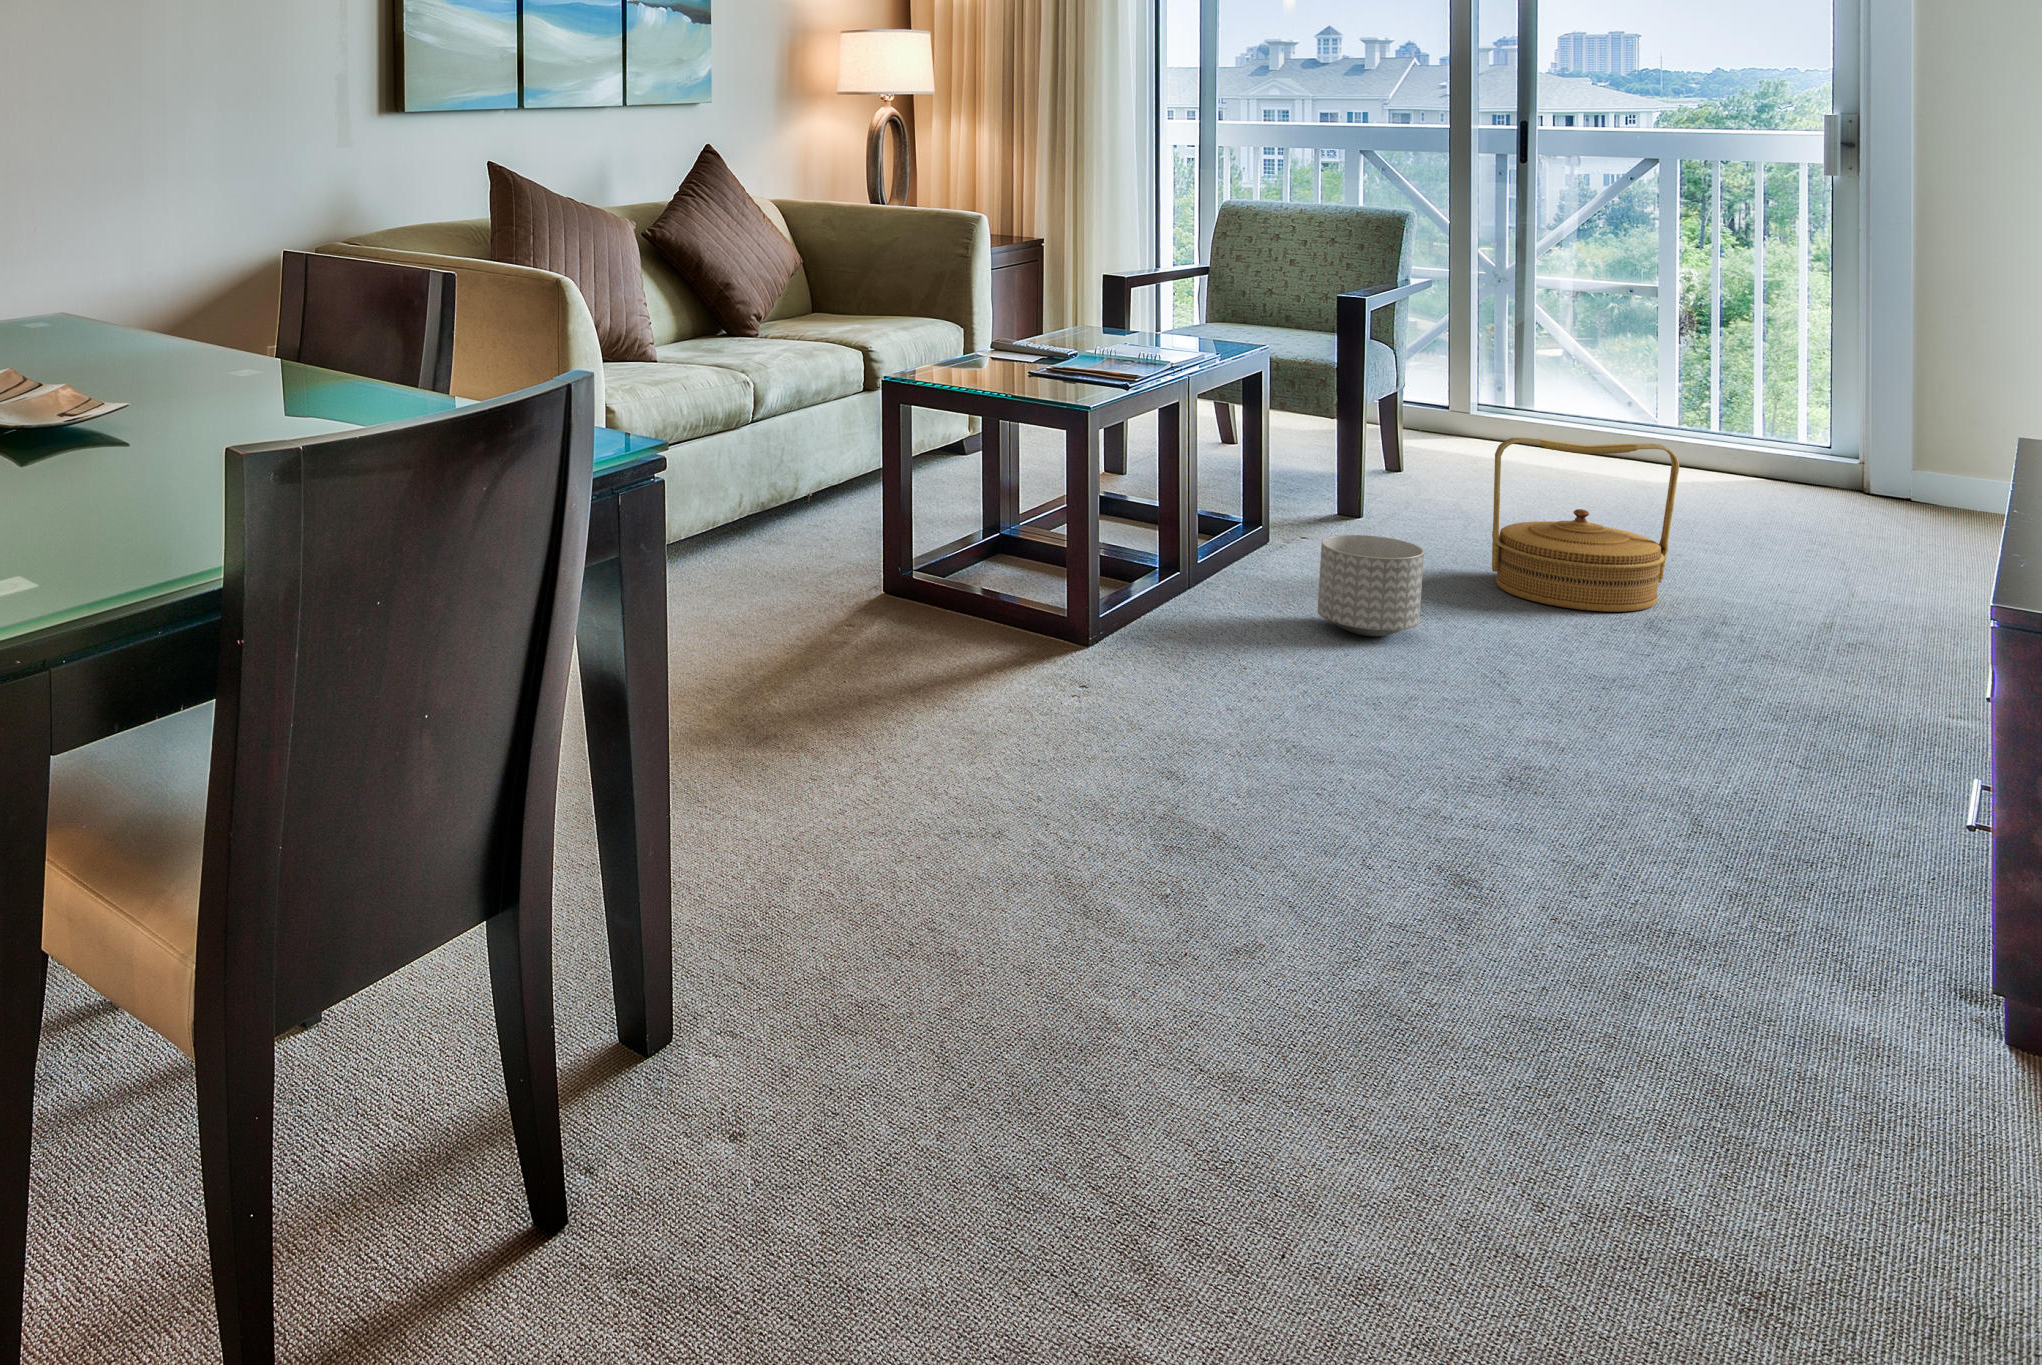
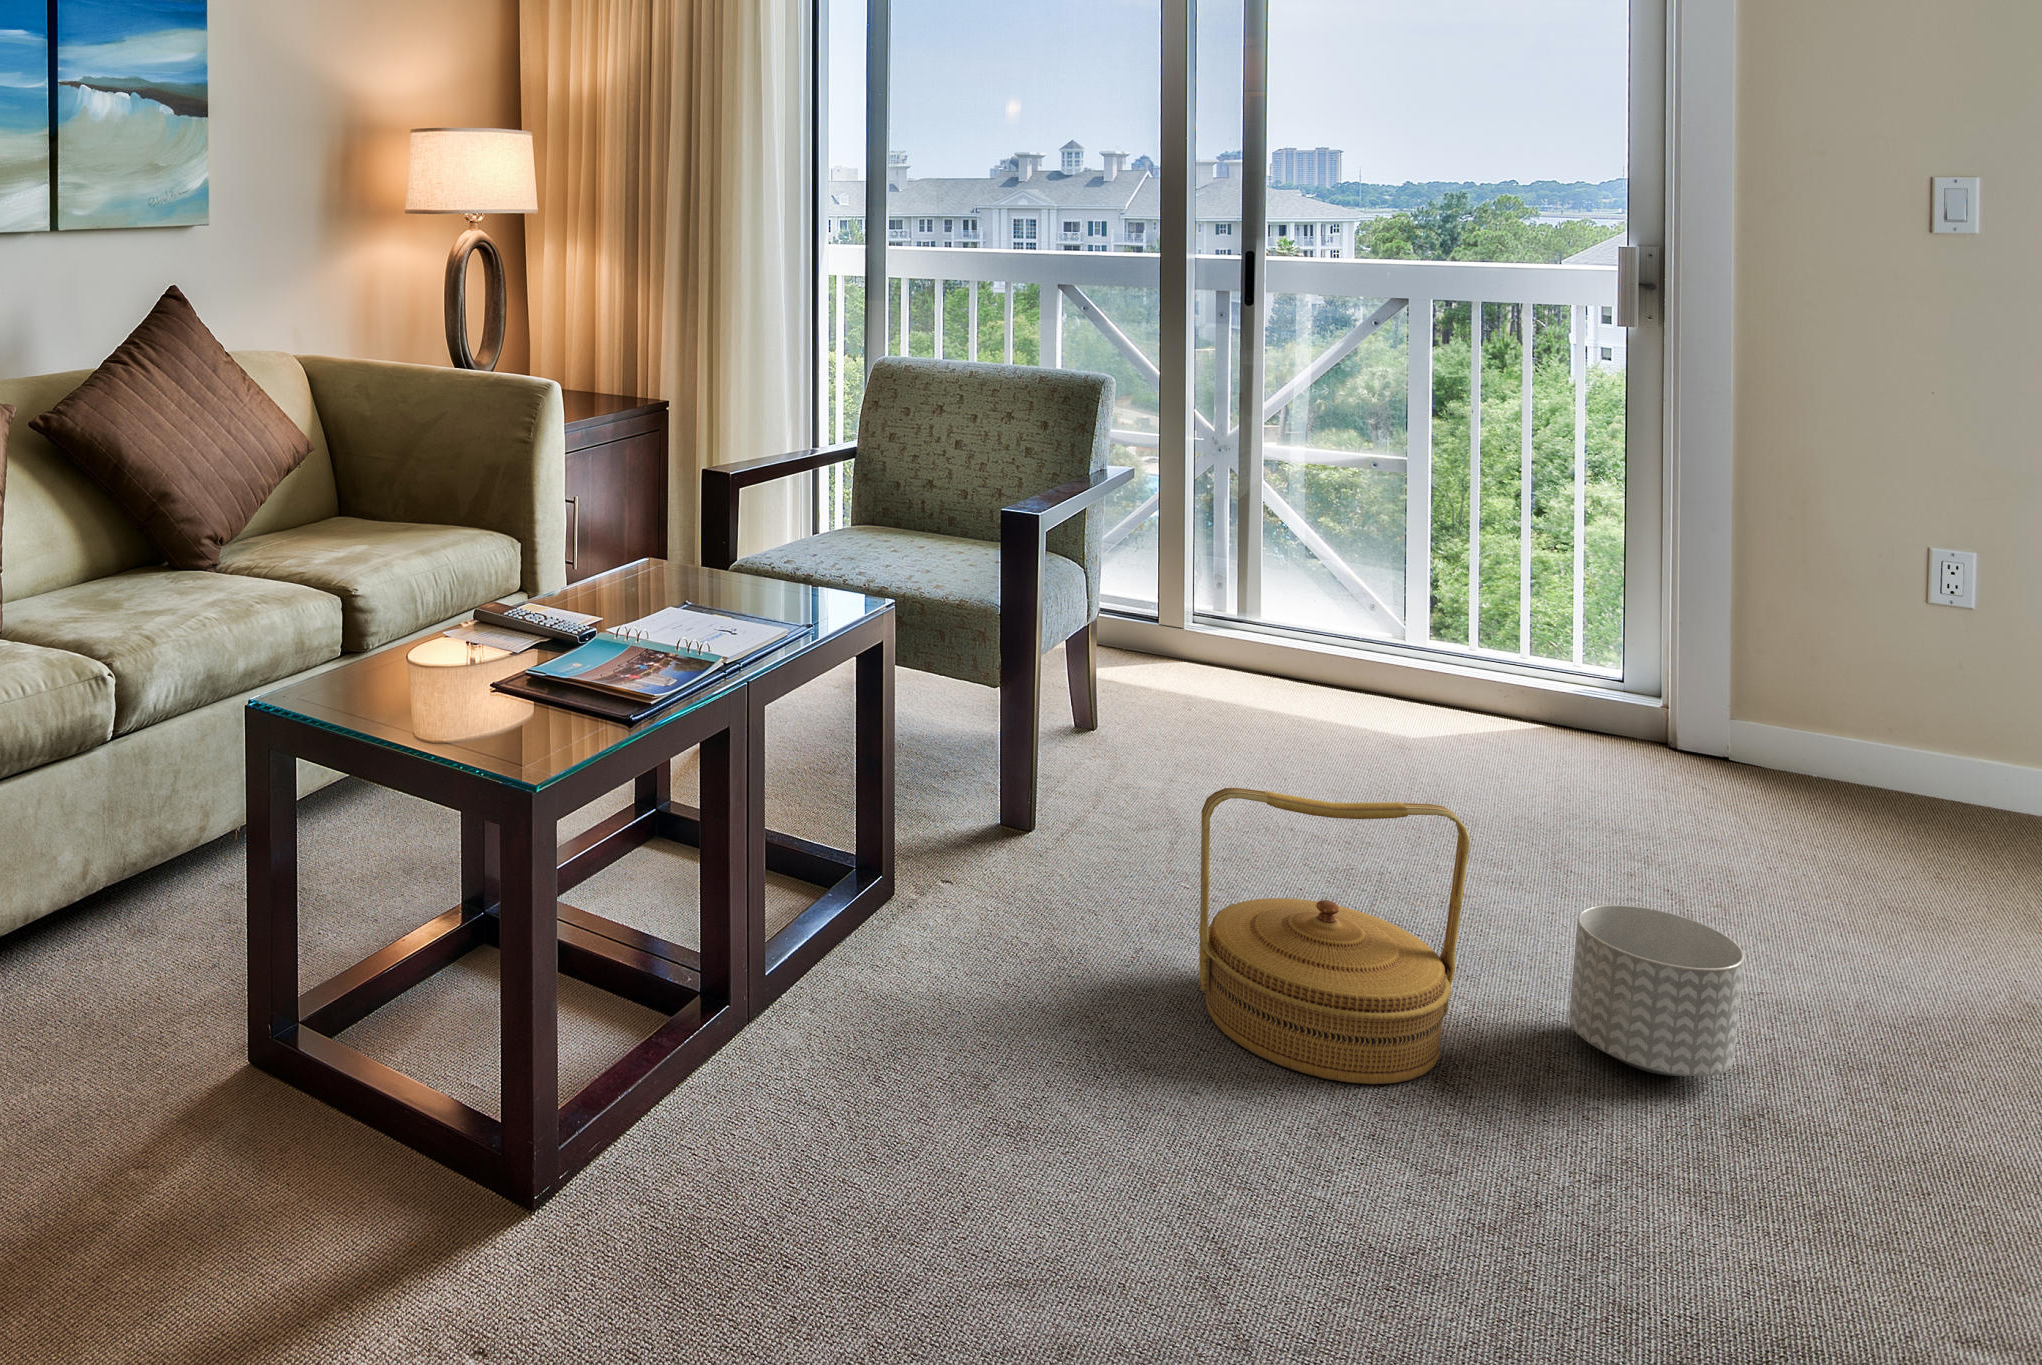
planter: present [1317,535,1424,636] -> present [1569,905,1745,1076]

